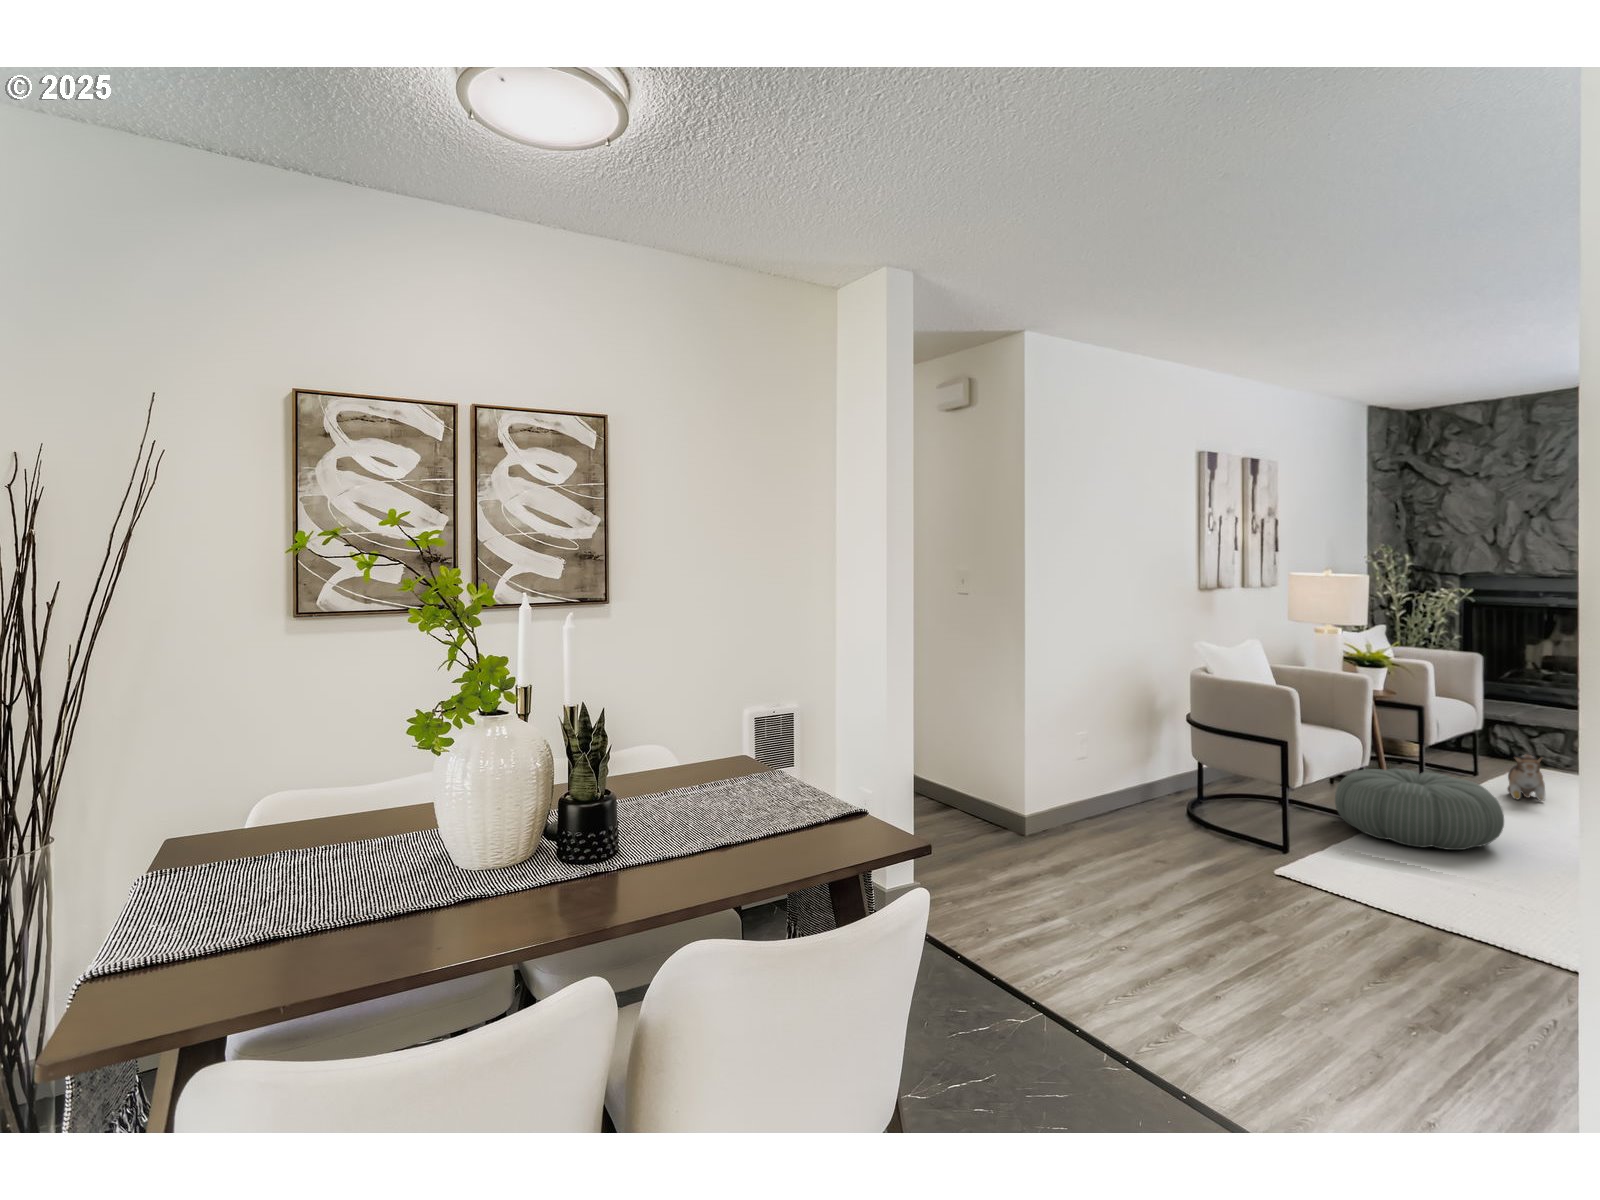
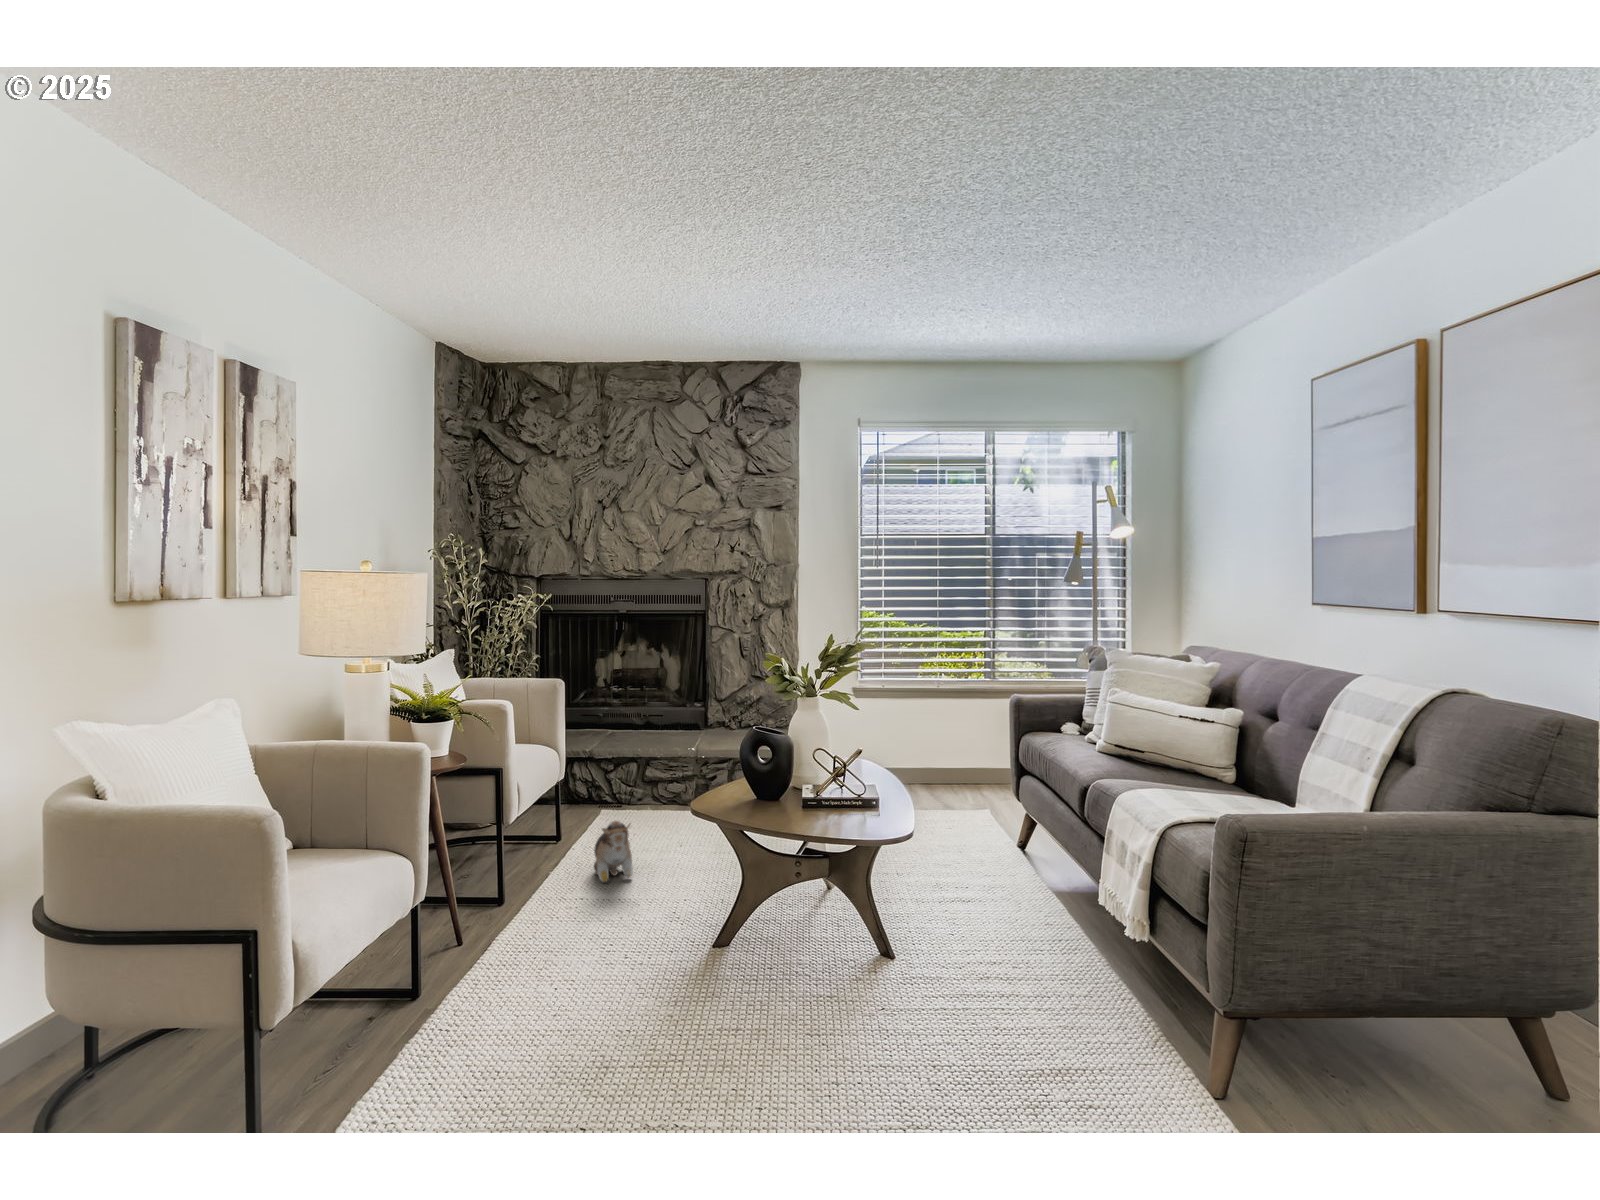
pouf: present [1335,769,1504,850] -> none [361,900,604,1063]

